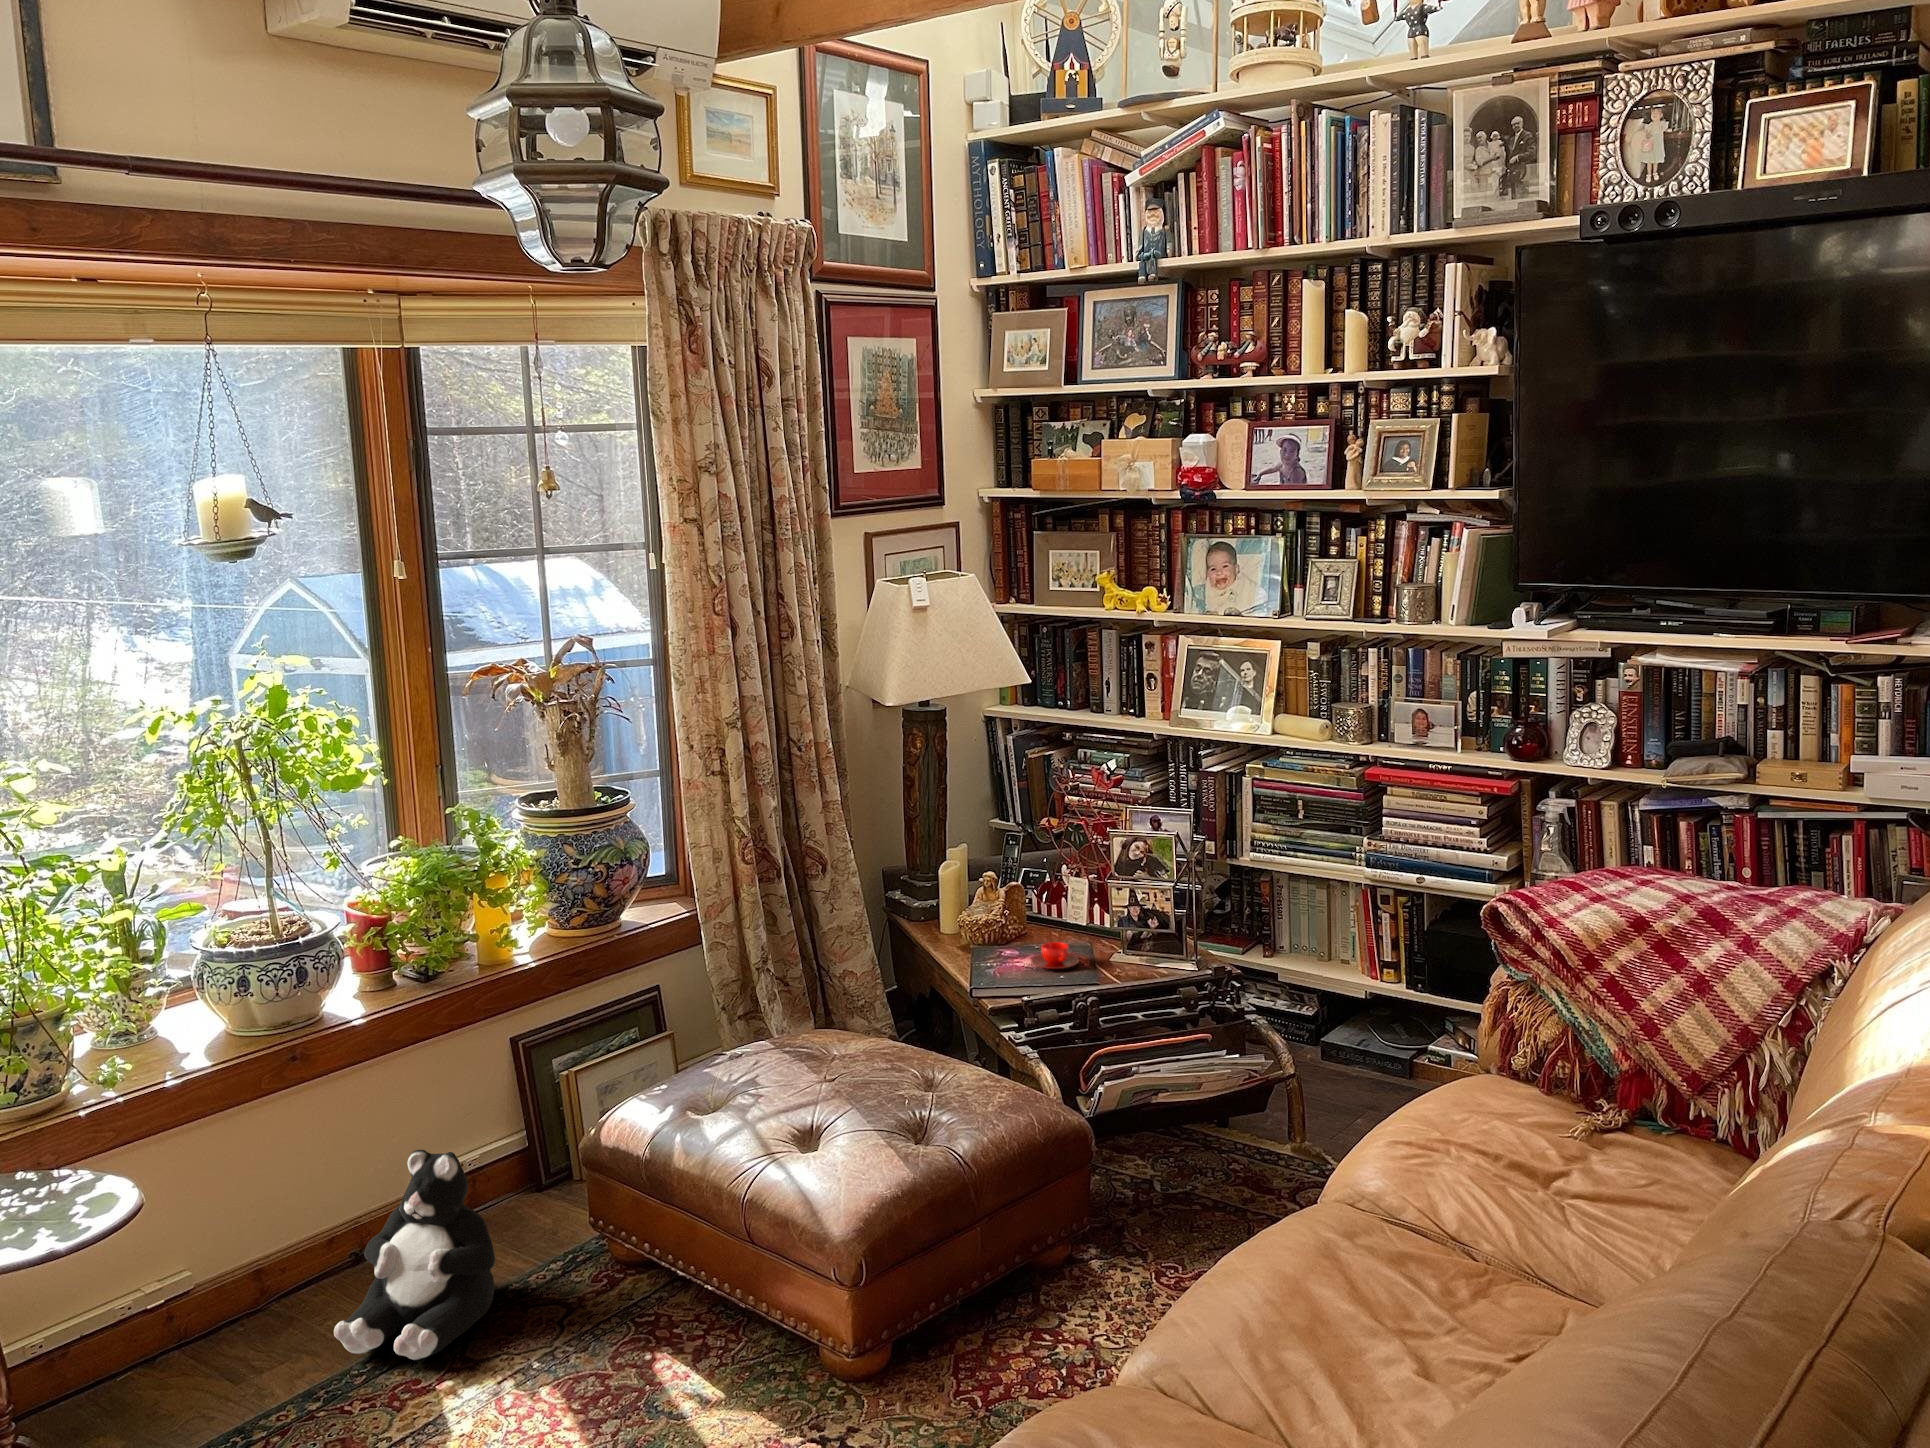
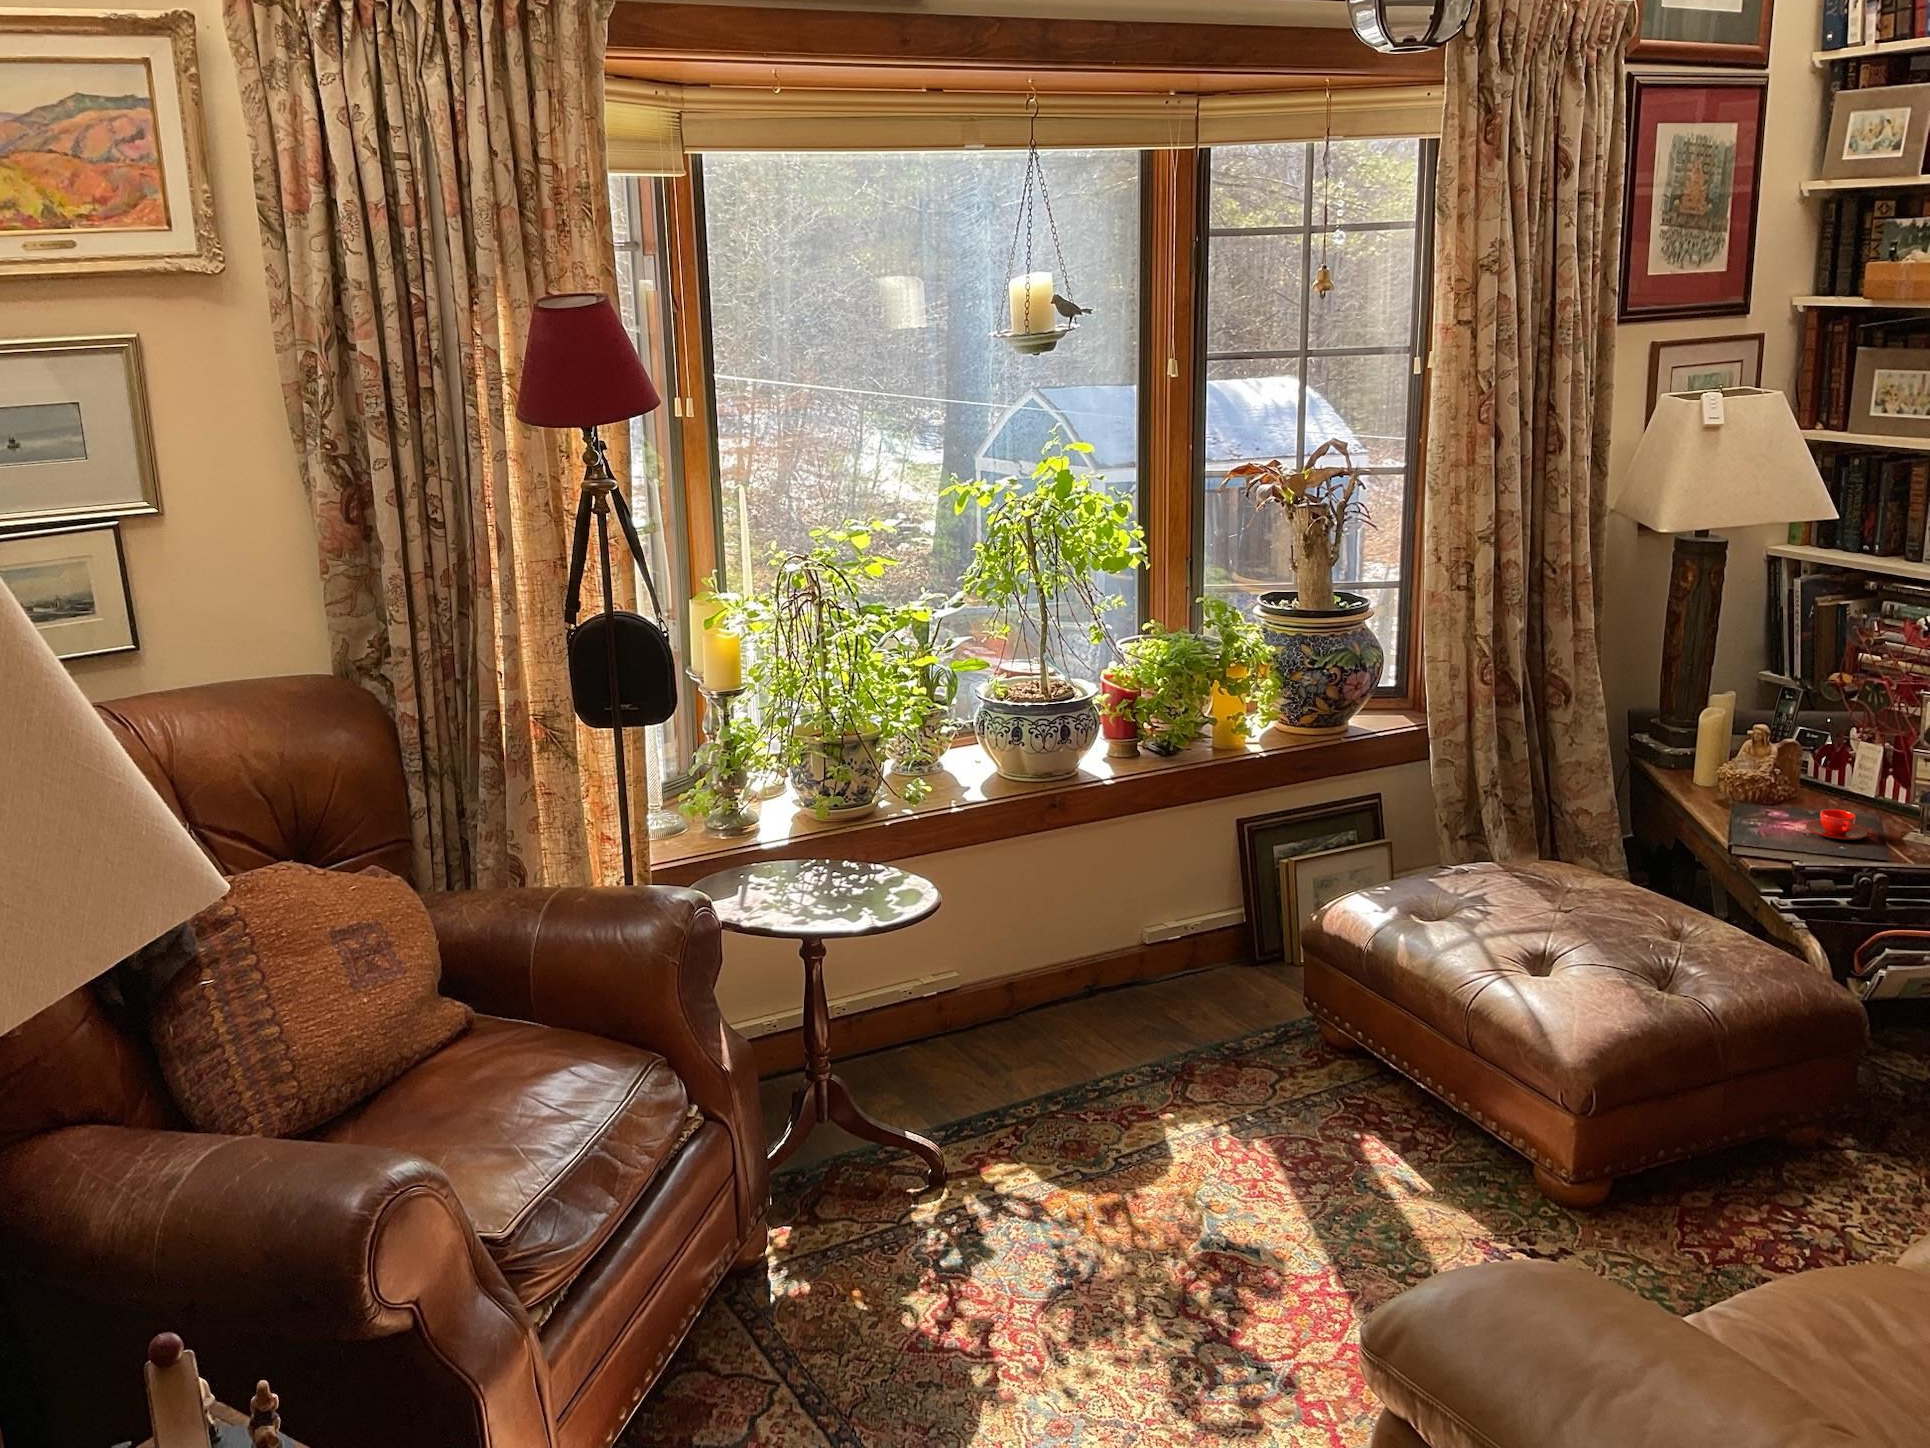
plush toy: present [334,1150,495,1360] -> none [1076,906,1218,1090]

